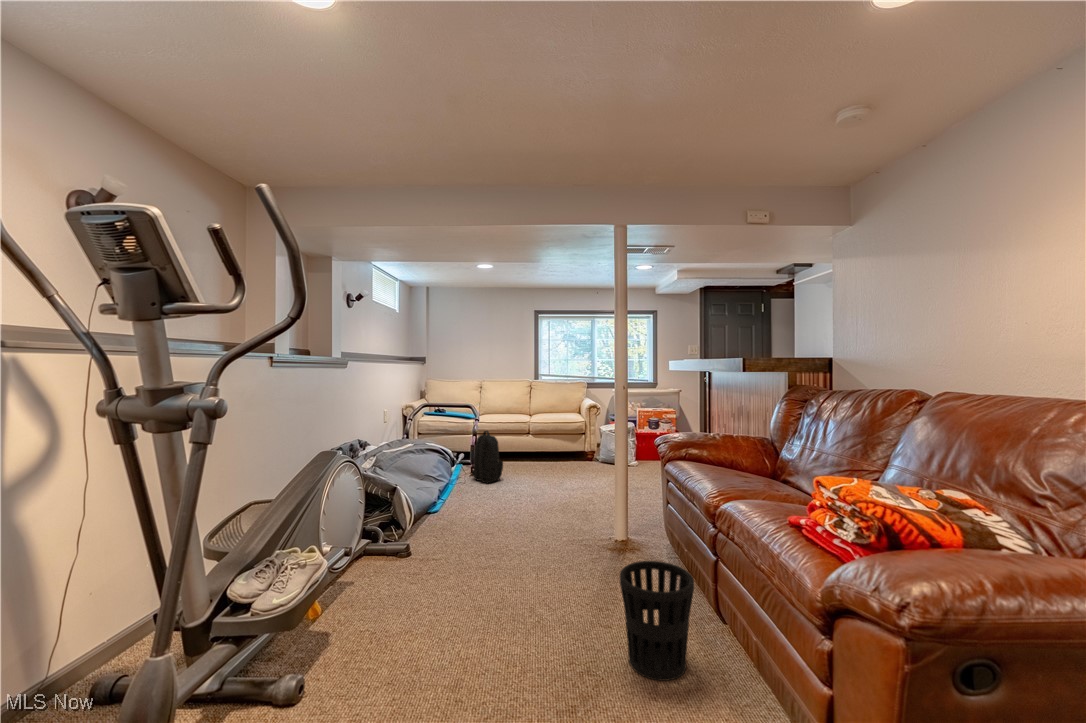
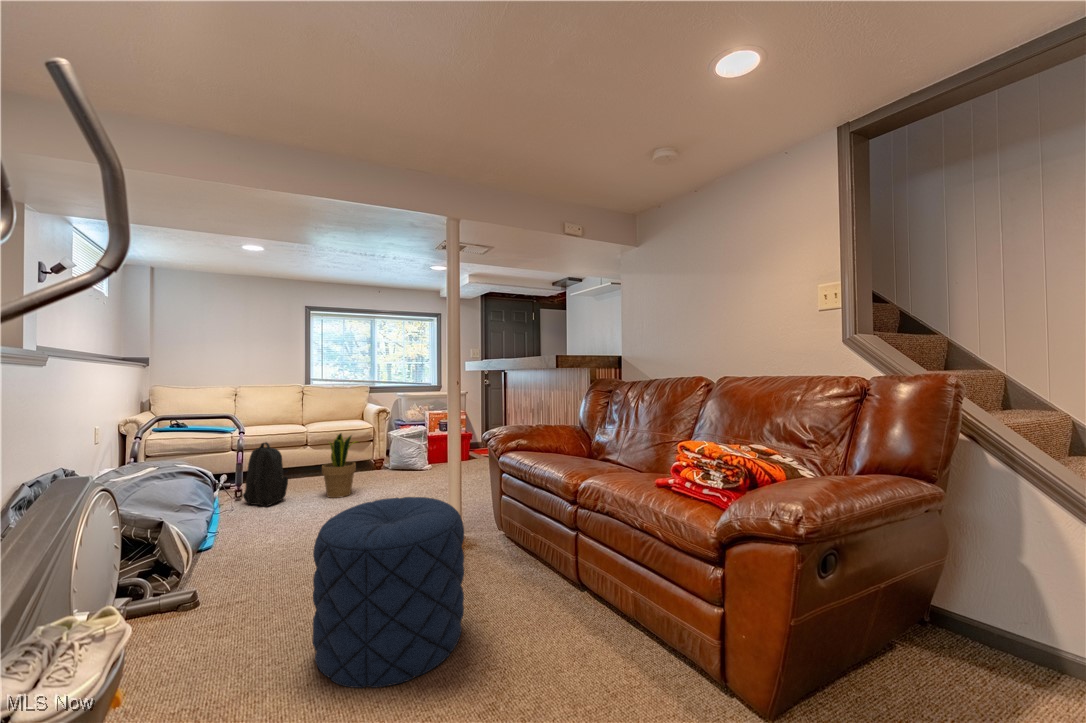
potted plant: none [528,426,560,484] -> present [322,433,358,498]
pouf: none [454,493,576,649] -> present [312,497,464,688]
wastebasket: present [620,561,694,681] -> none [525,542,596,659]

